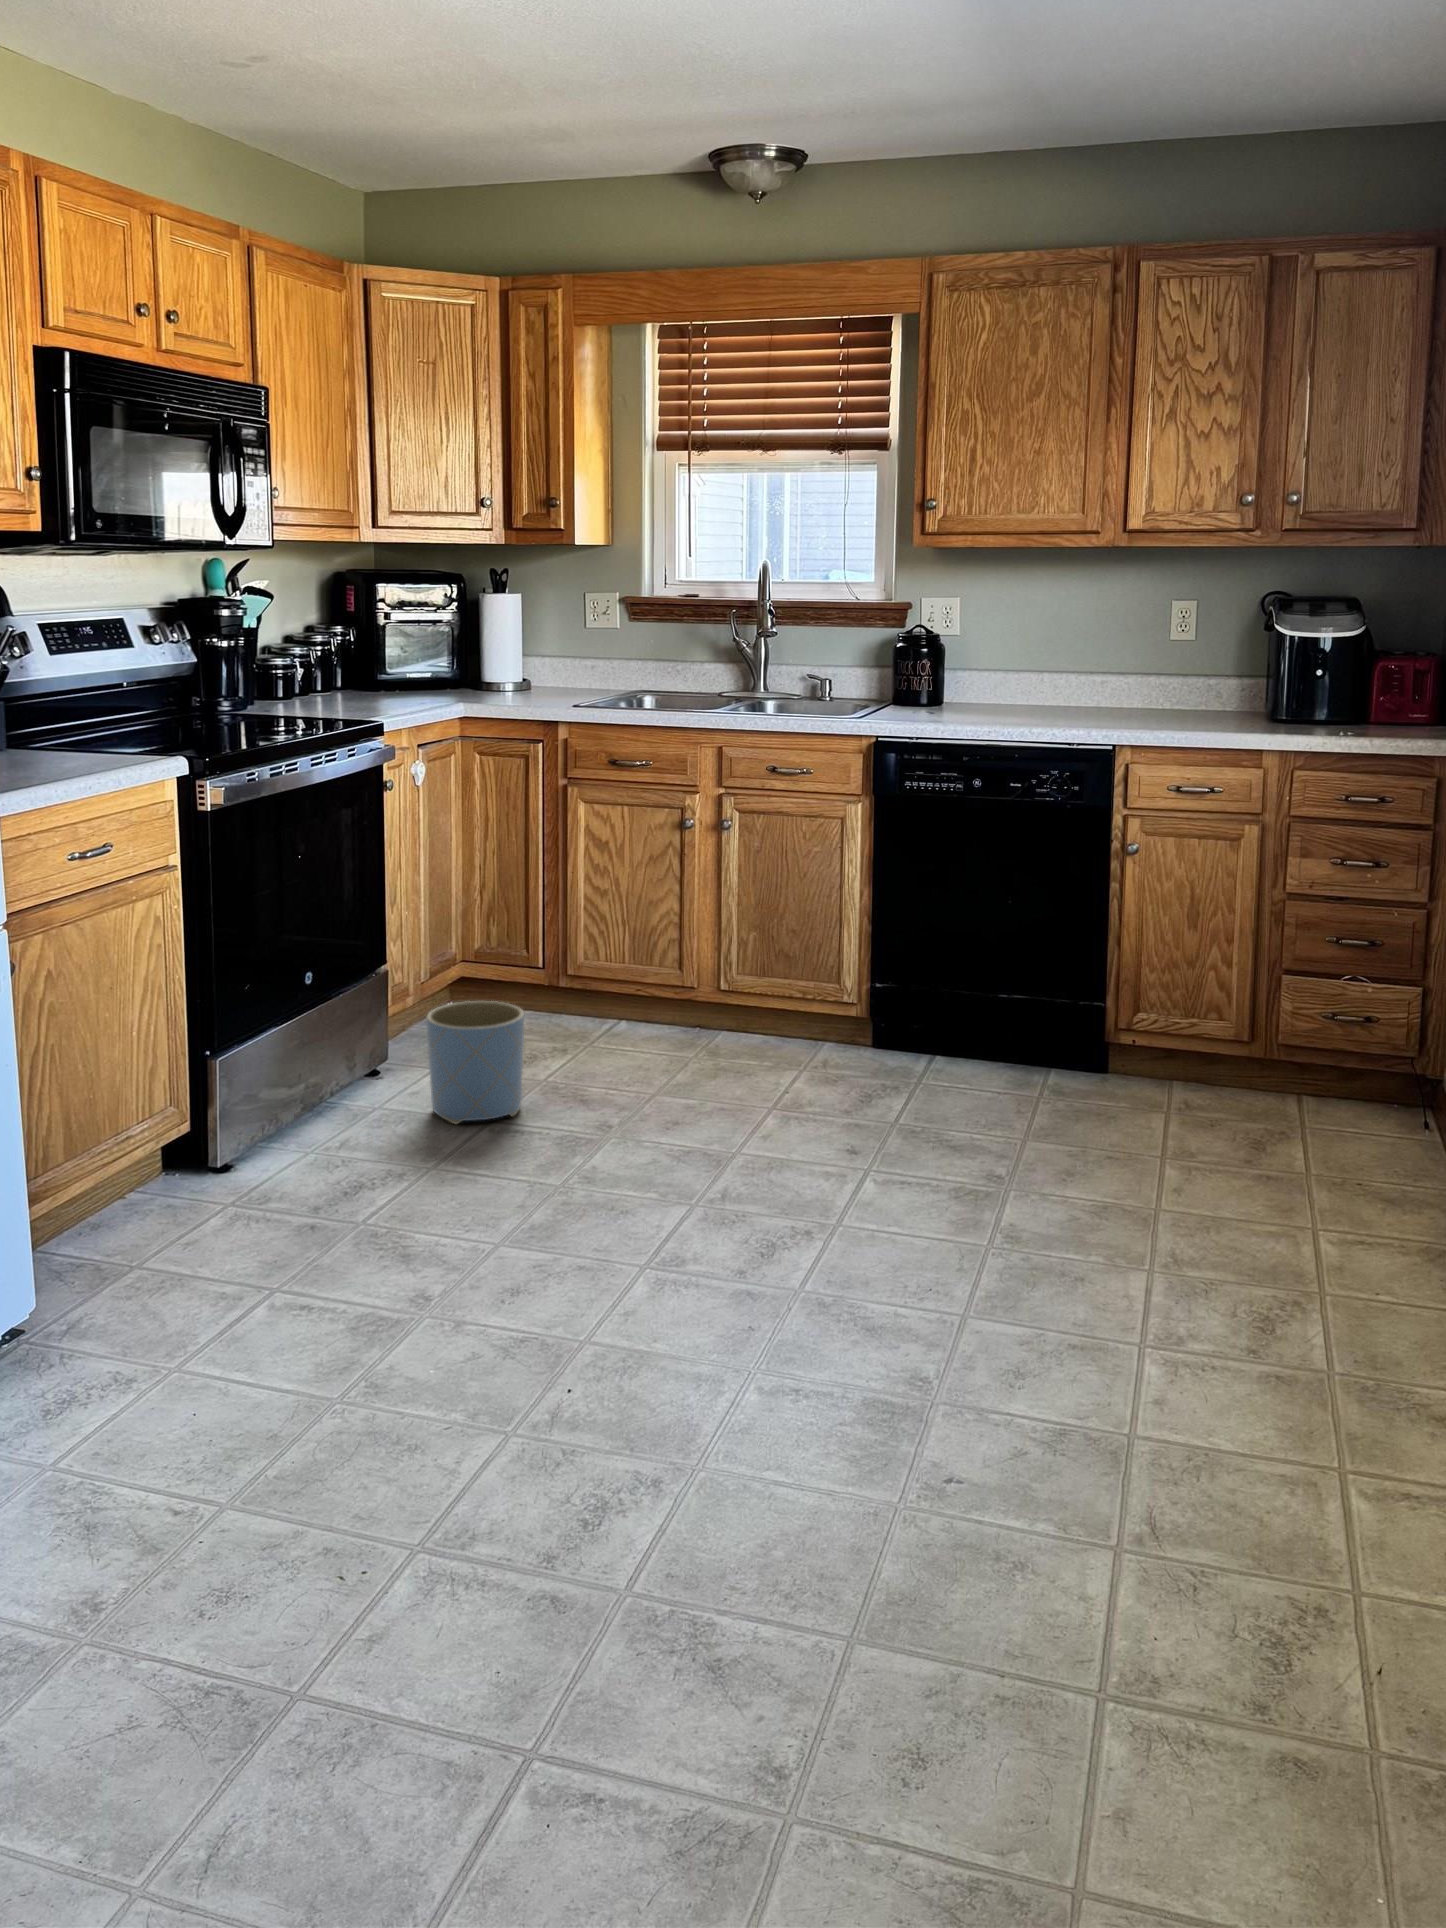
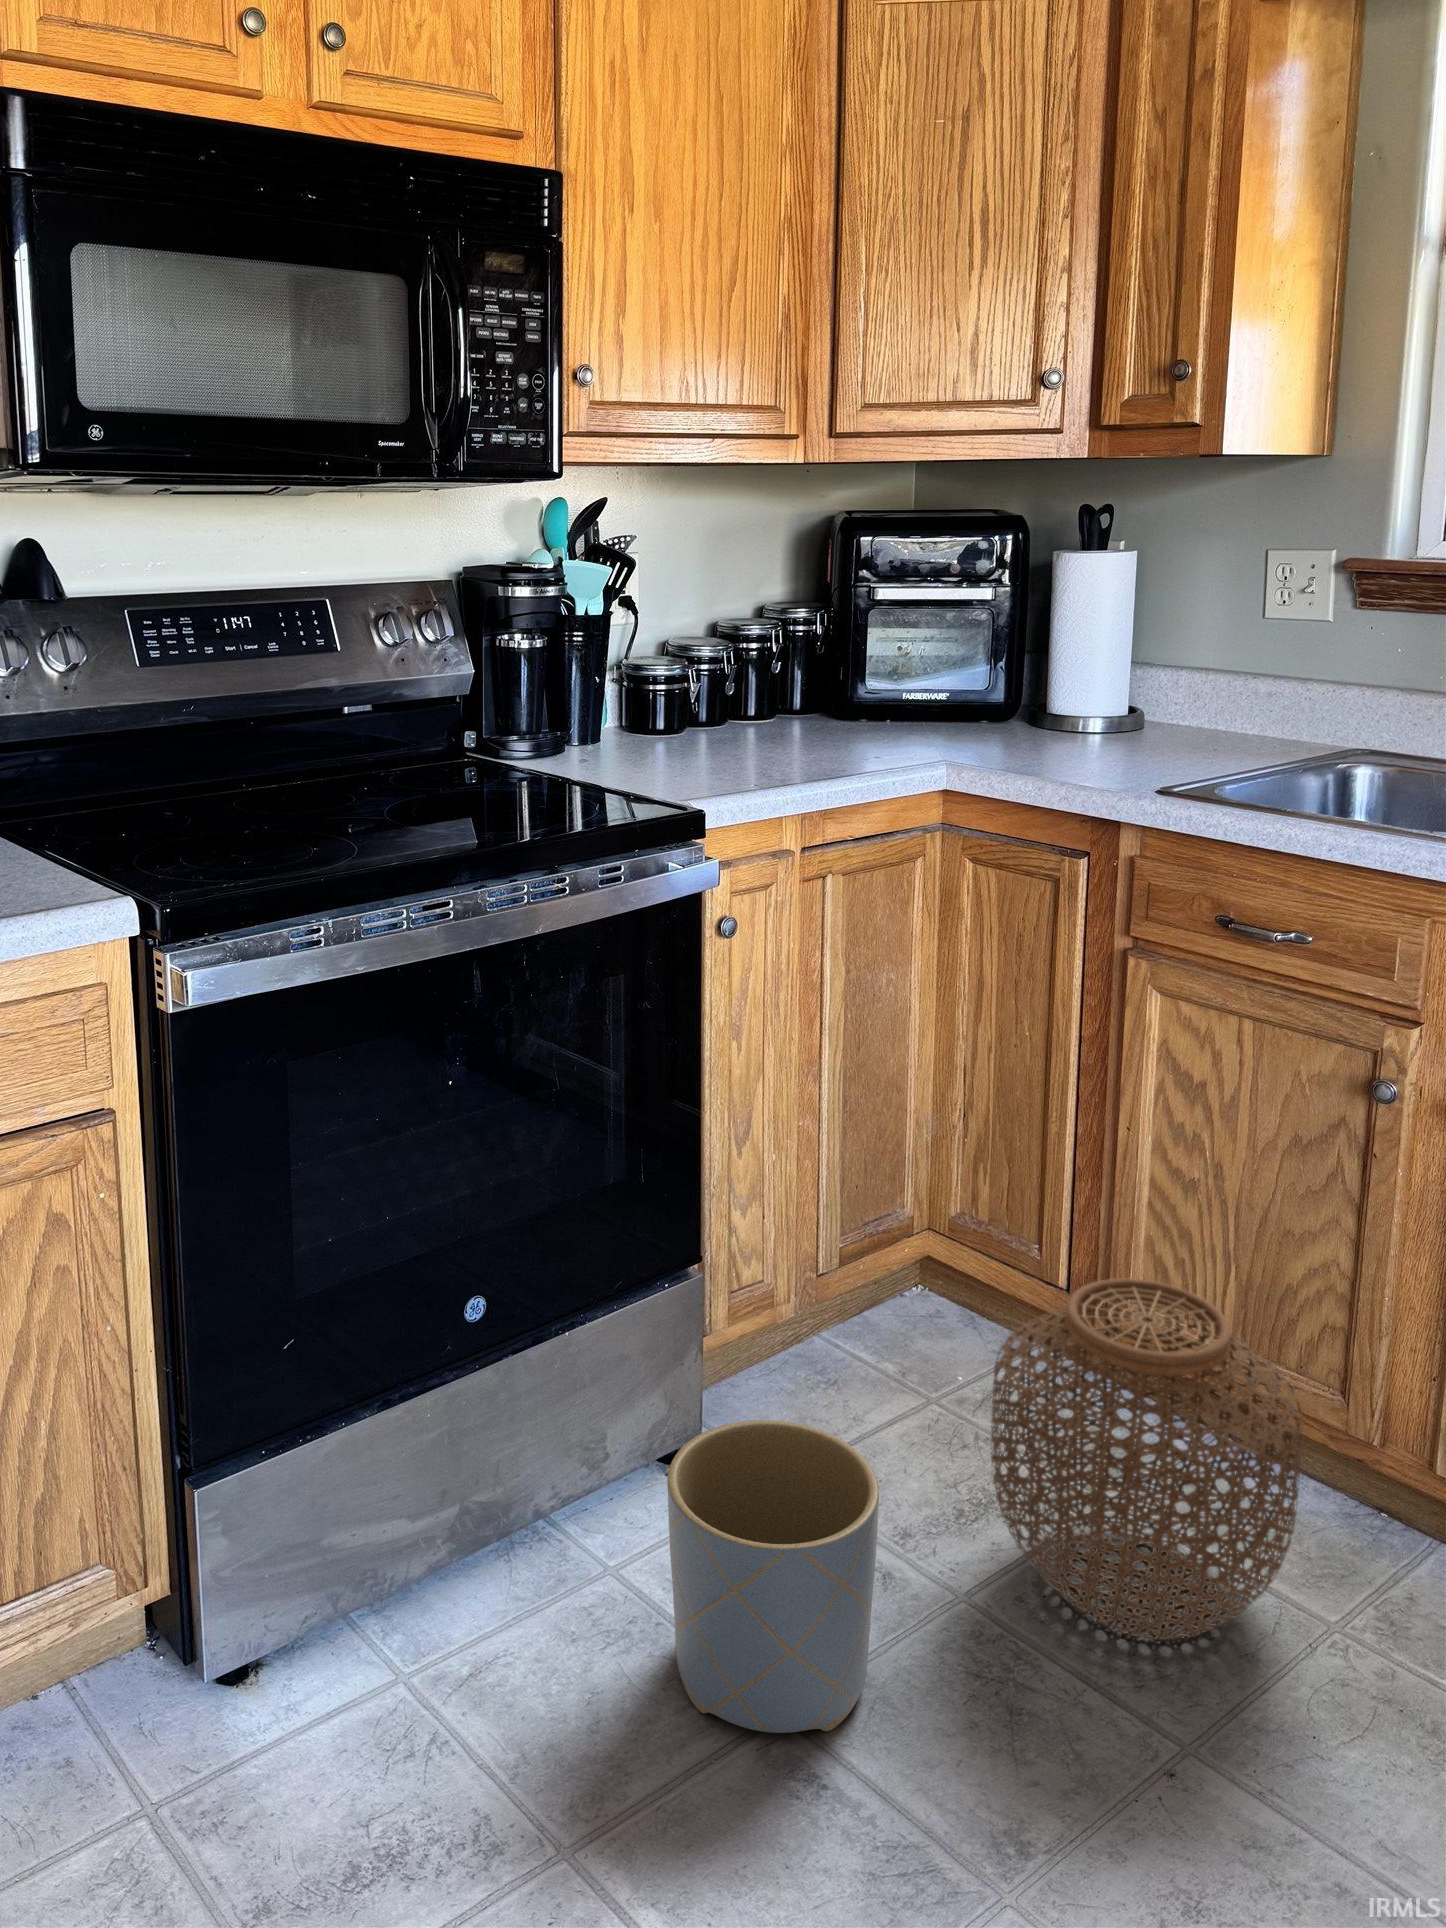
woven basket: none [544,923,675,1073] -> present [991,1279,1302,1640]

